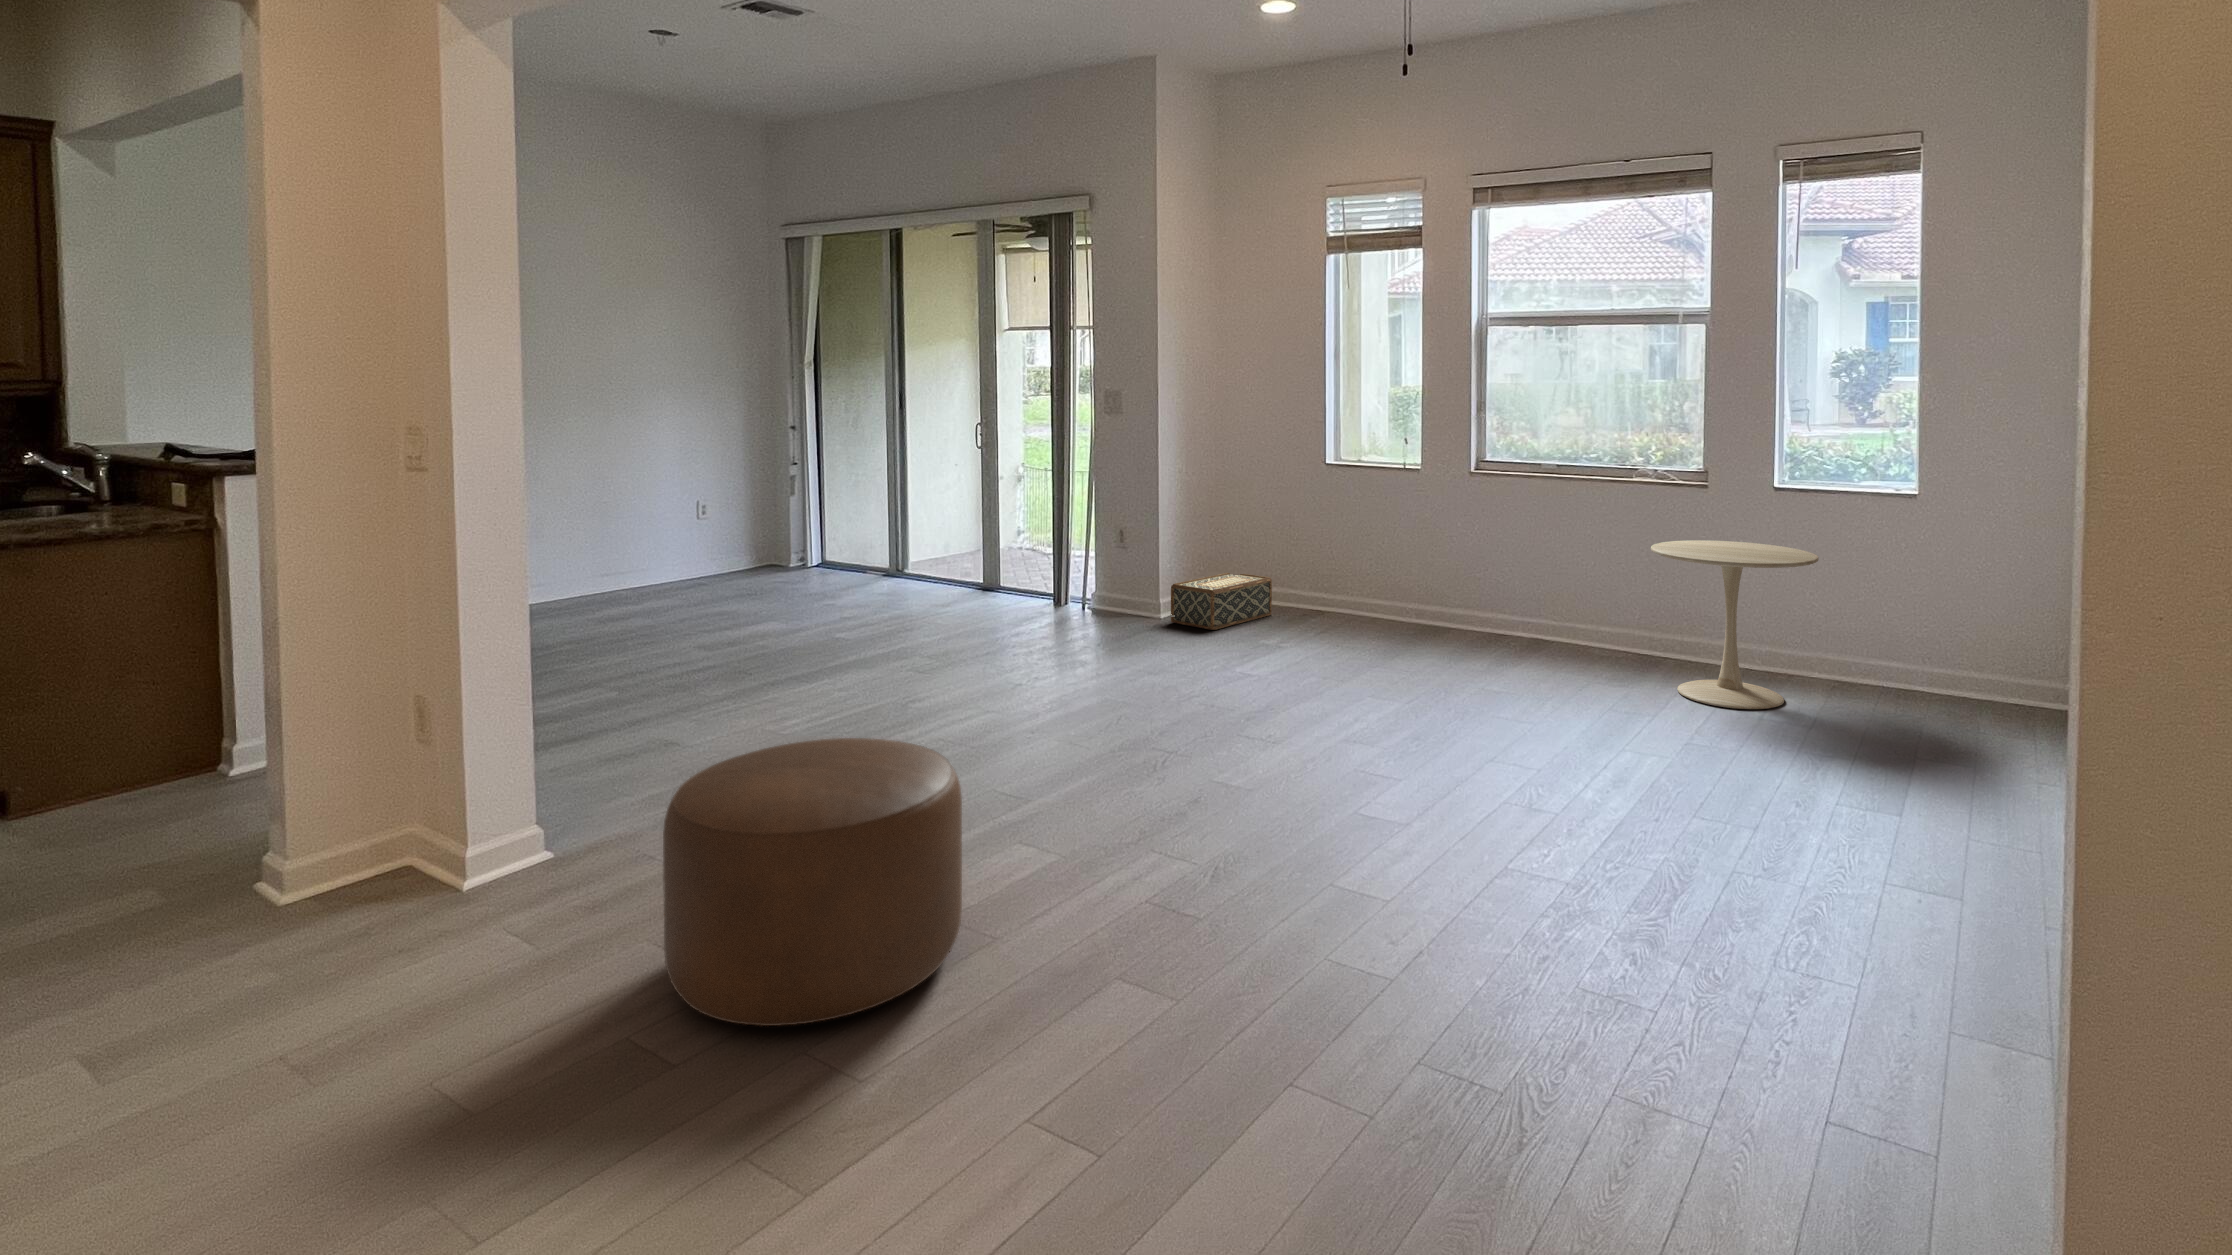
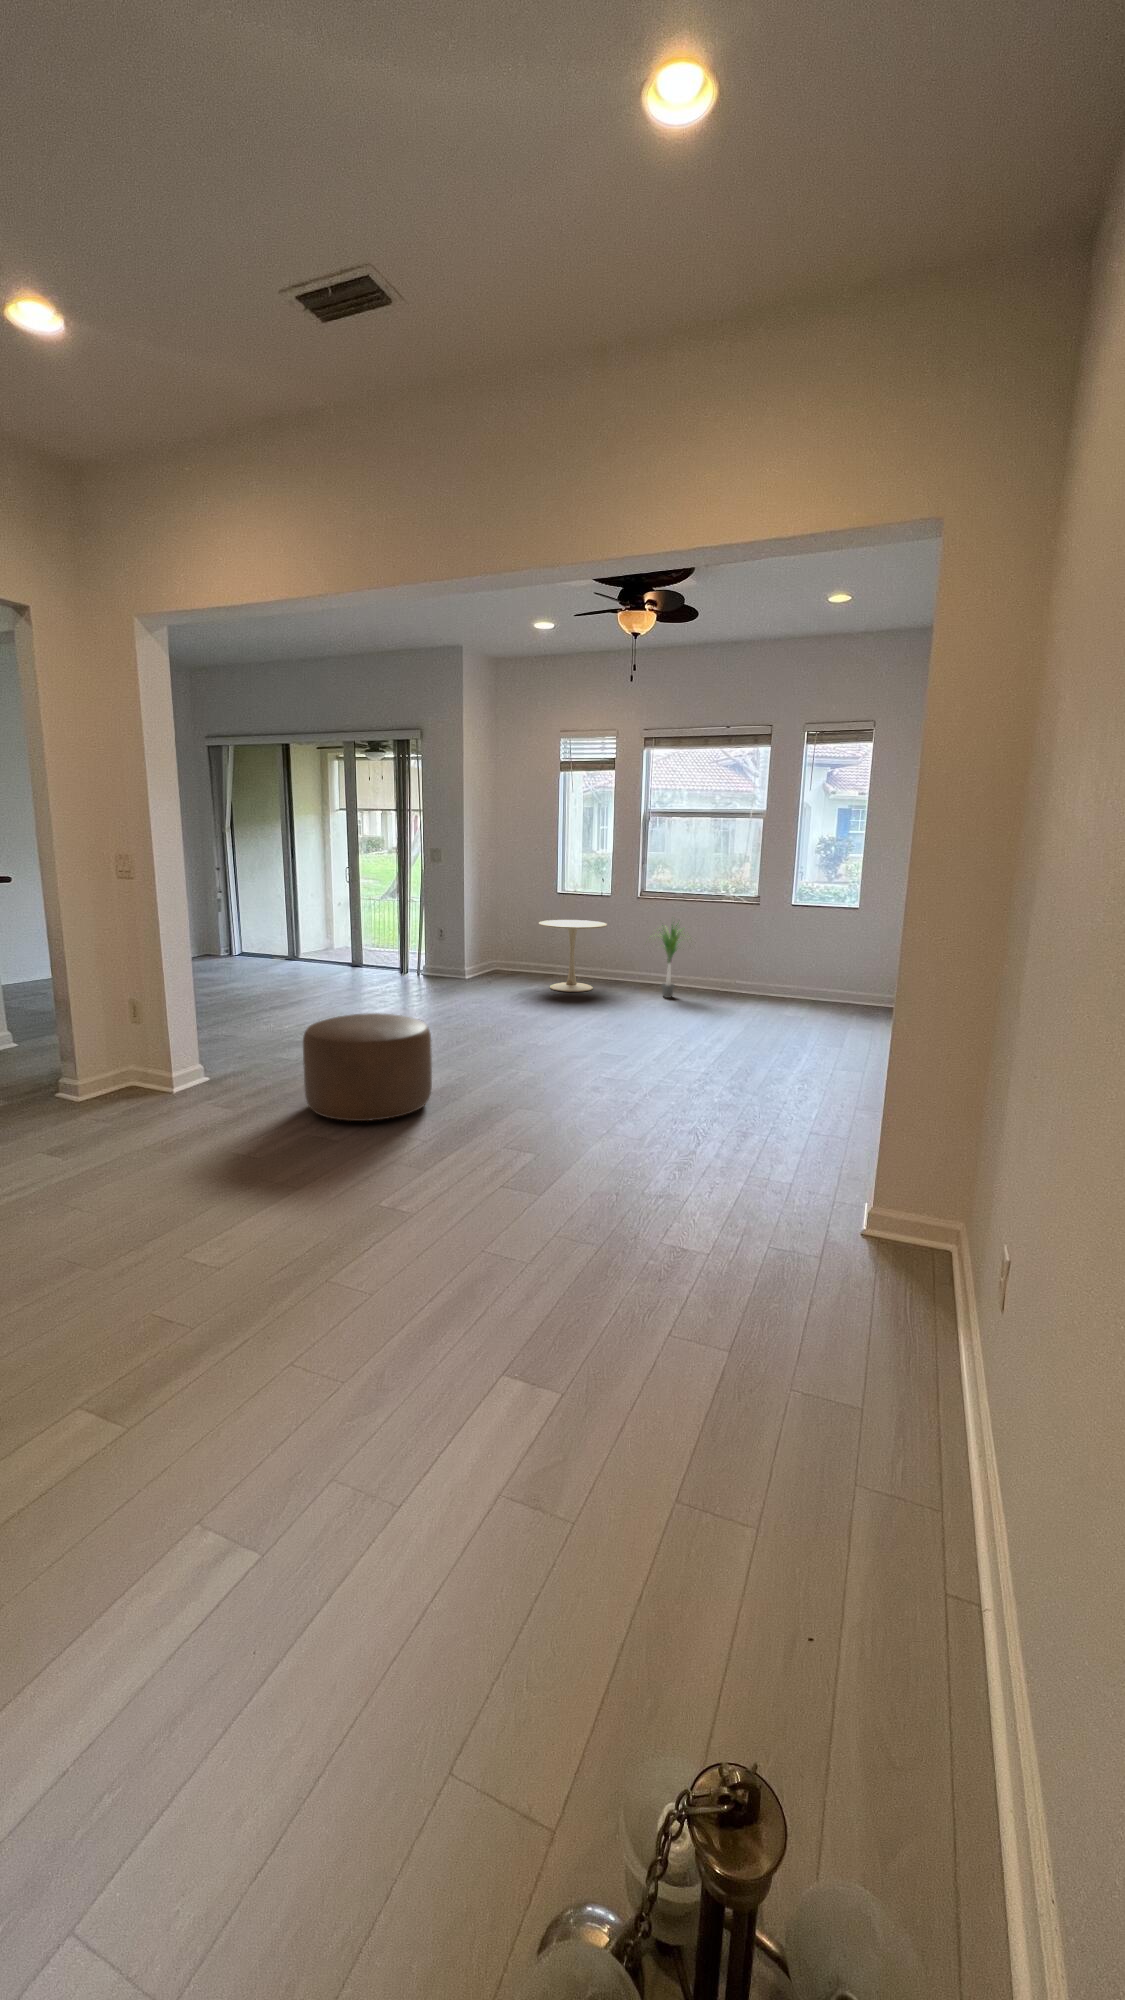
potted plant: none [1482,504,1591,666] -> present [655,924,684,998]
side table: present [1651,540,1819,709] -> present [539,920,607,992]
woven basket: present [1171,573,1272,630] -> none [470,954,525,985]

